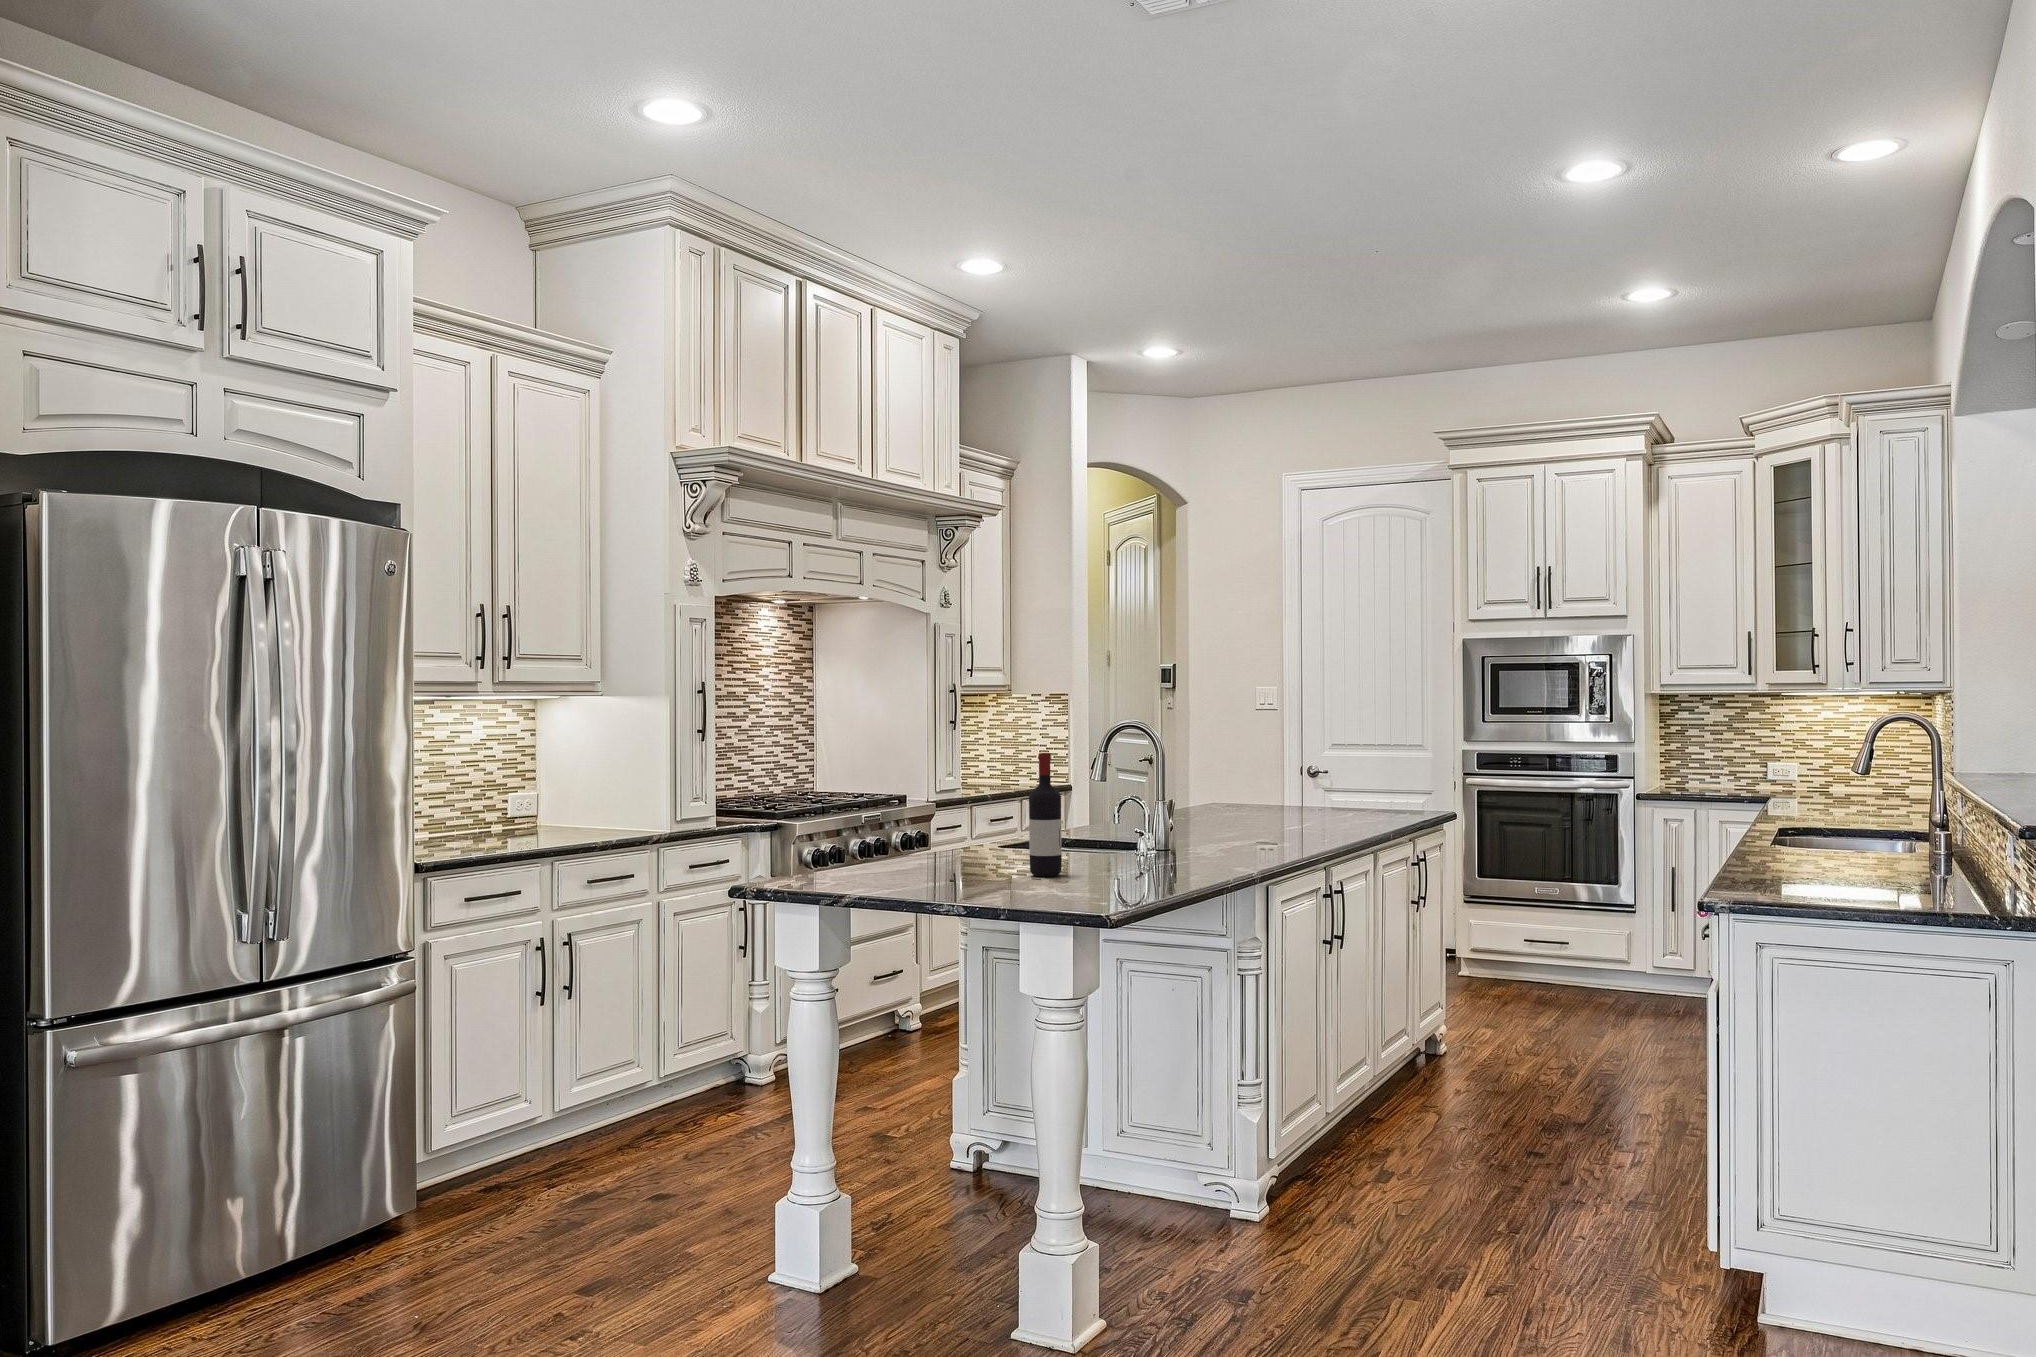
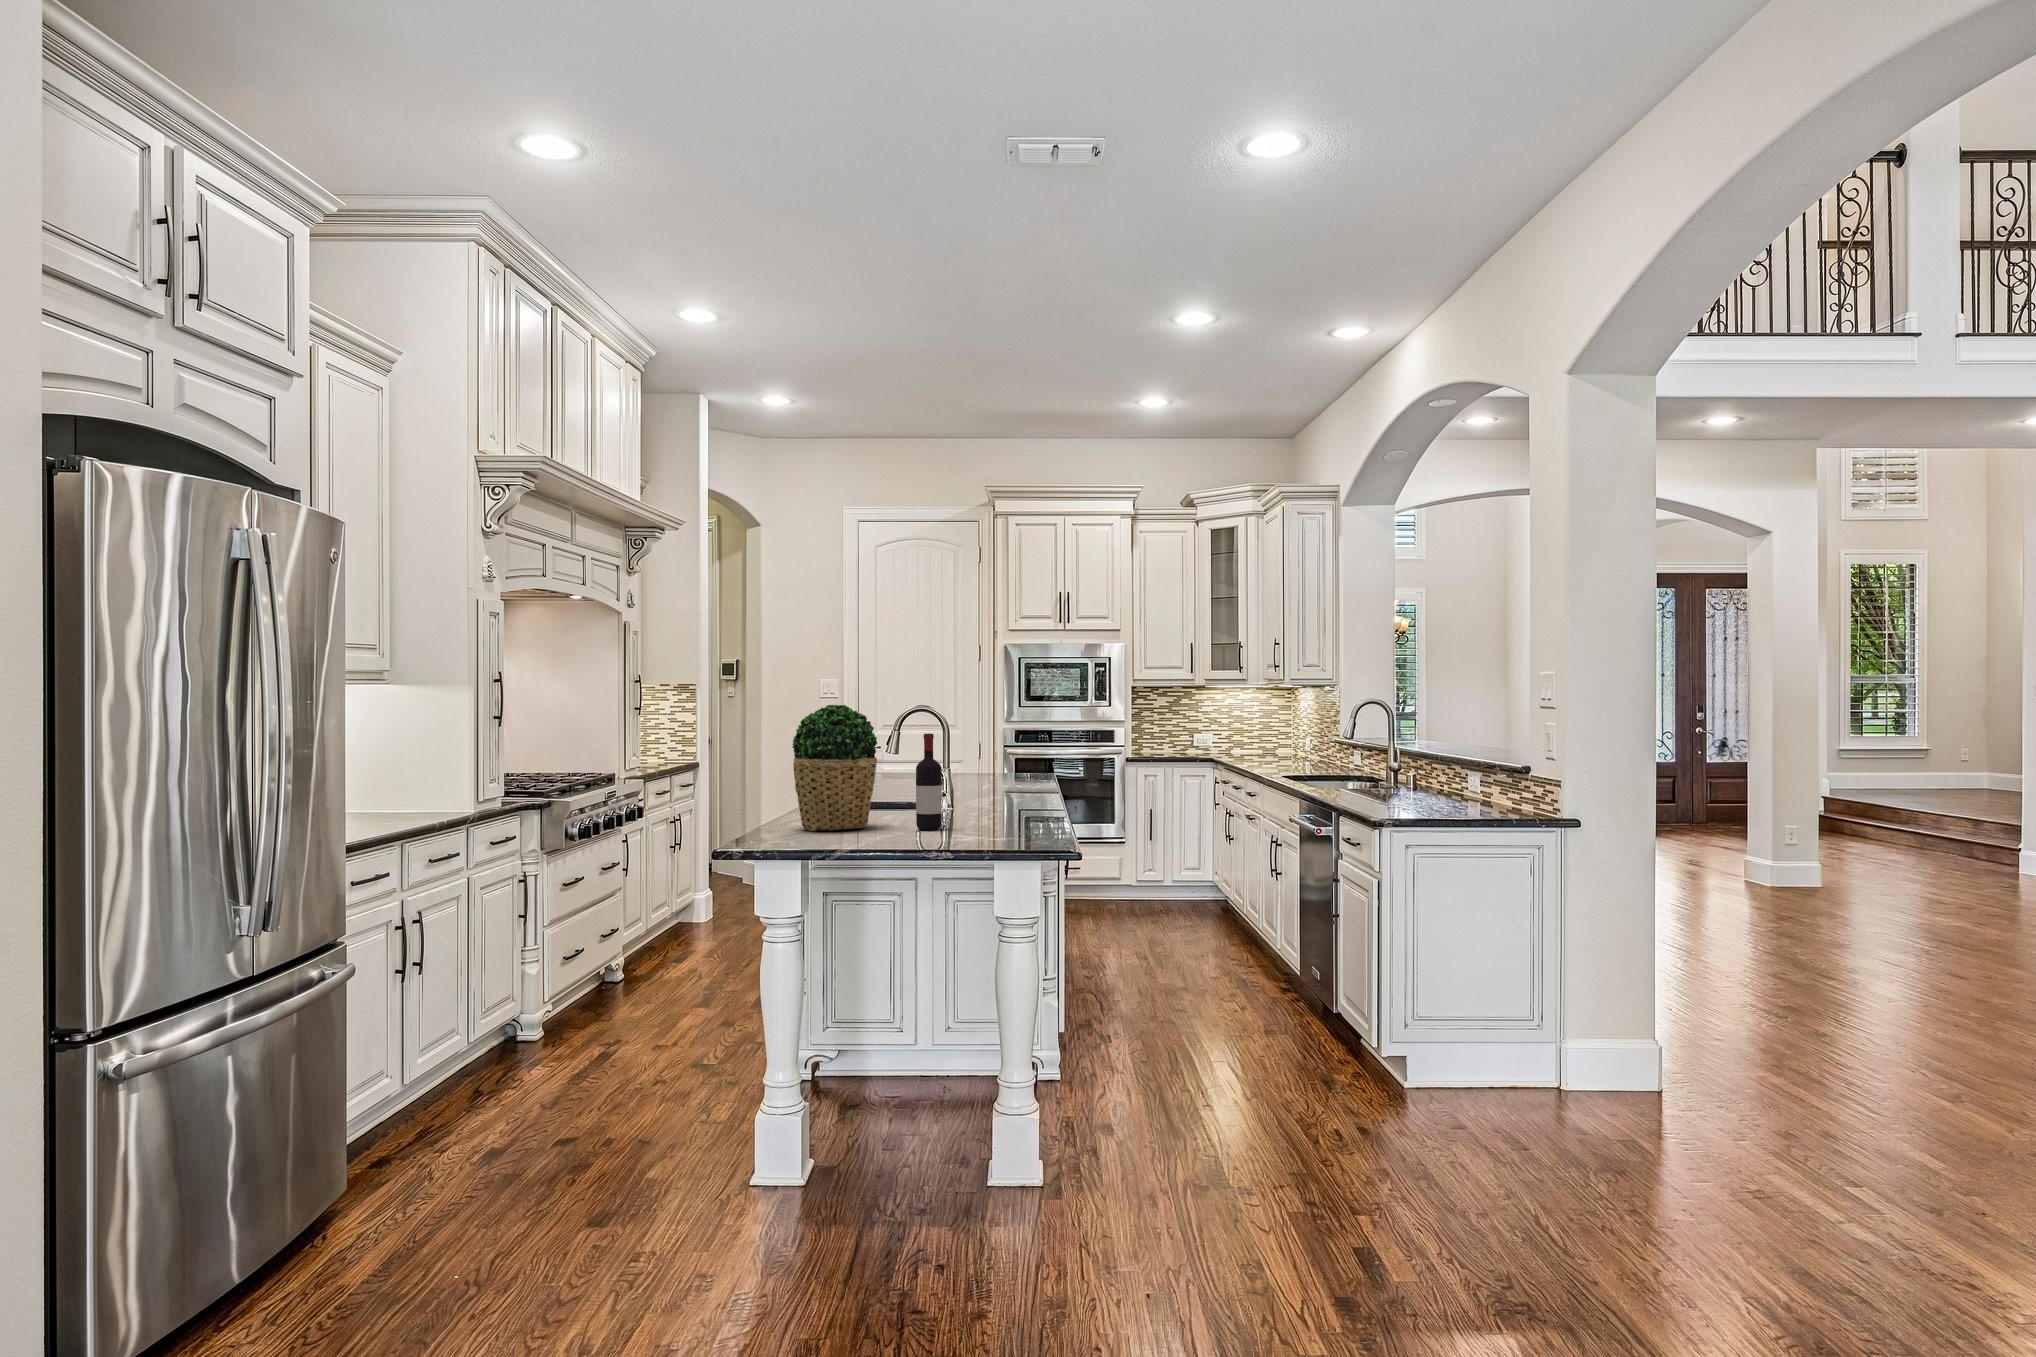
potted plant: none [904,716,1008,870] -> present [792,705,877,831]

